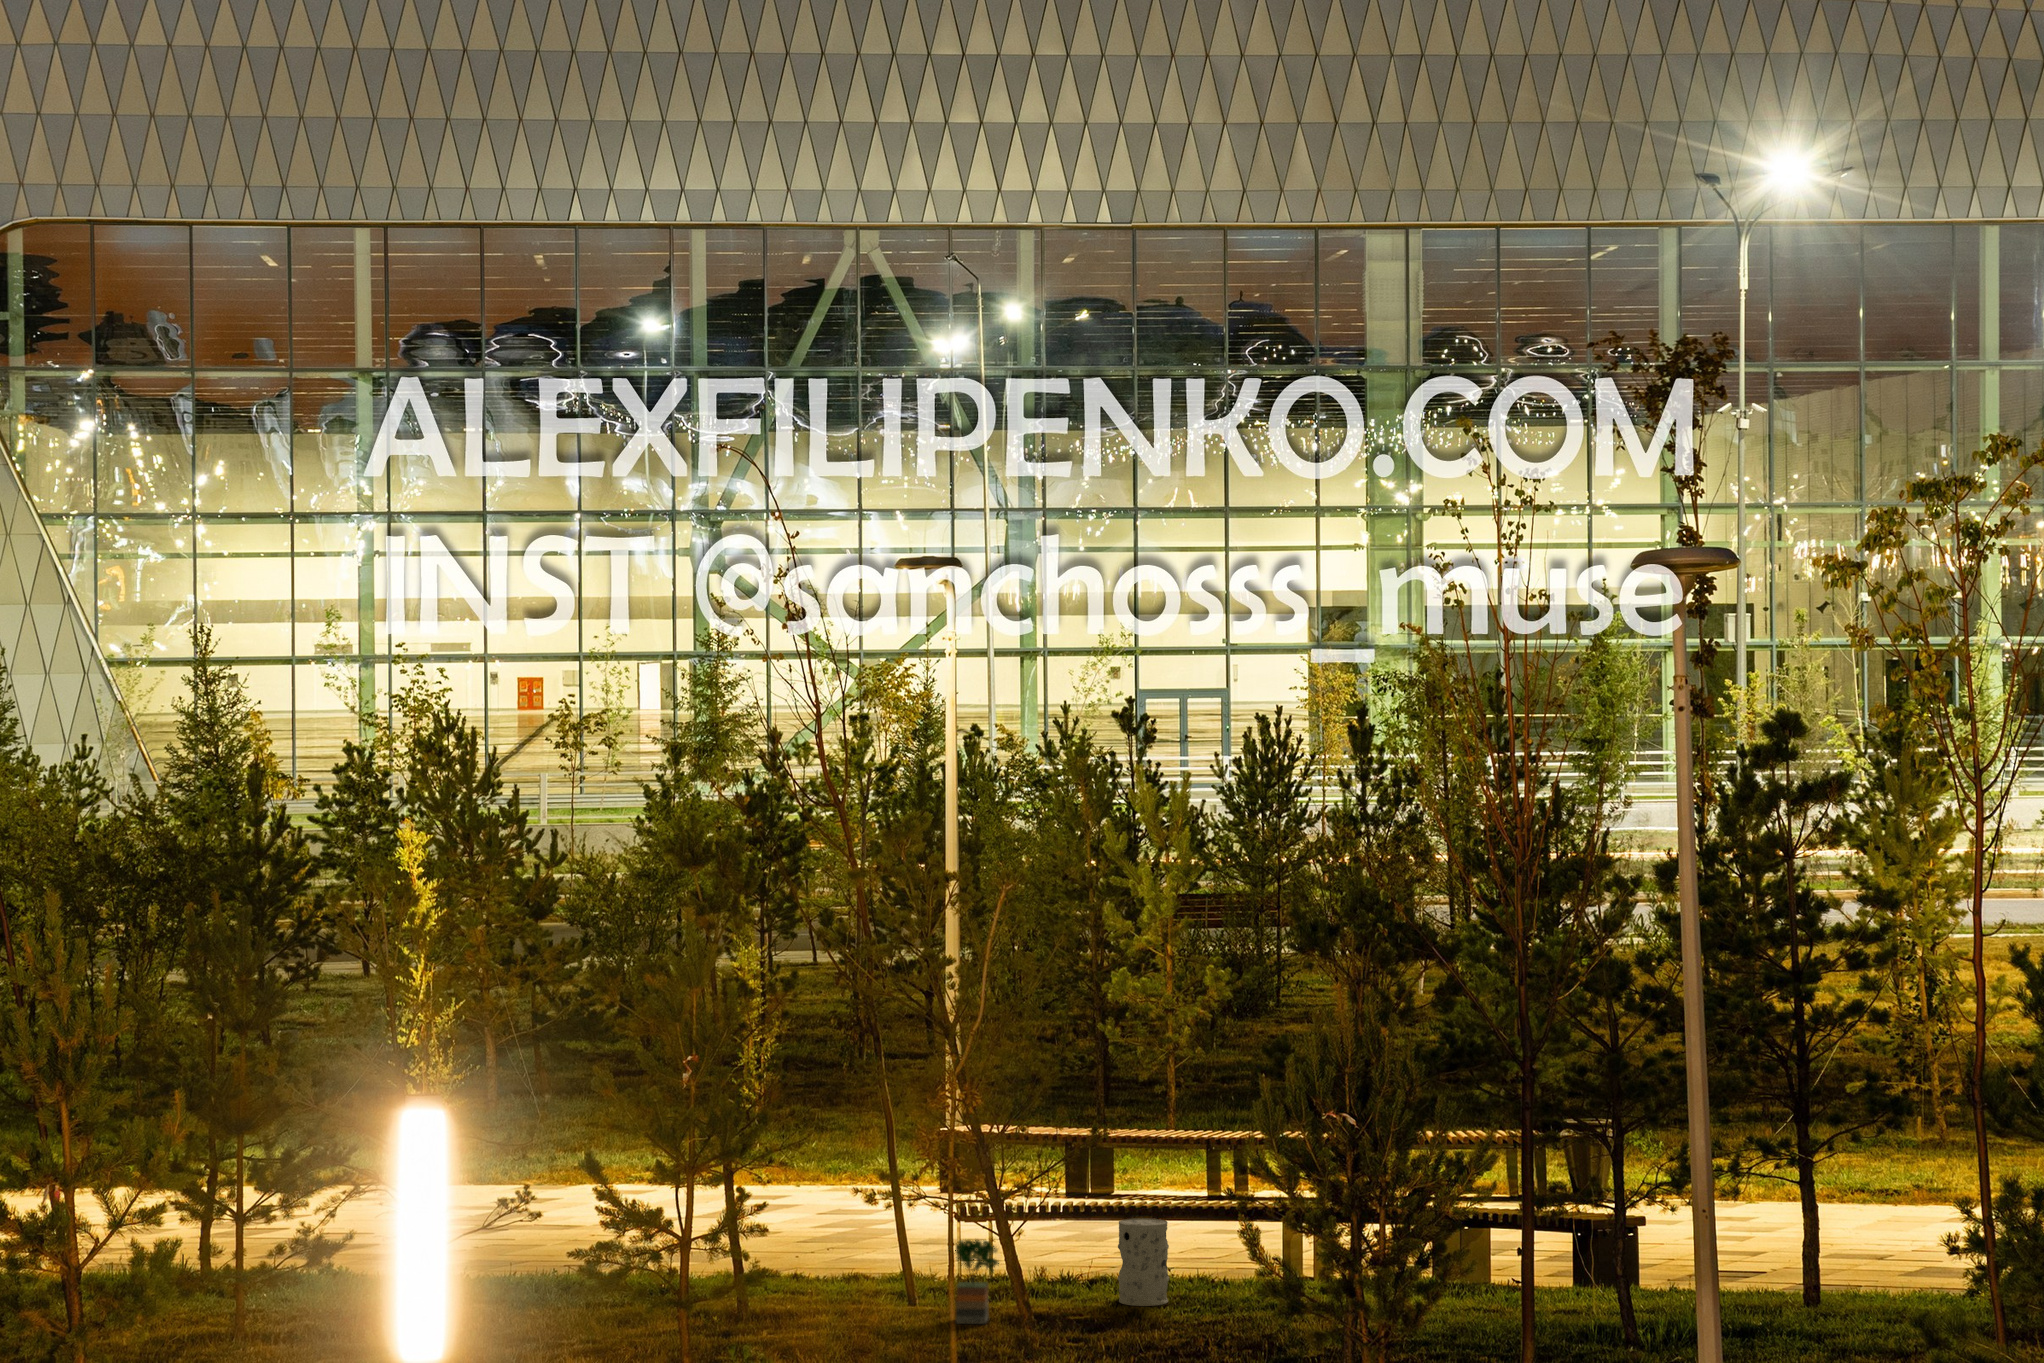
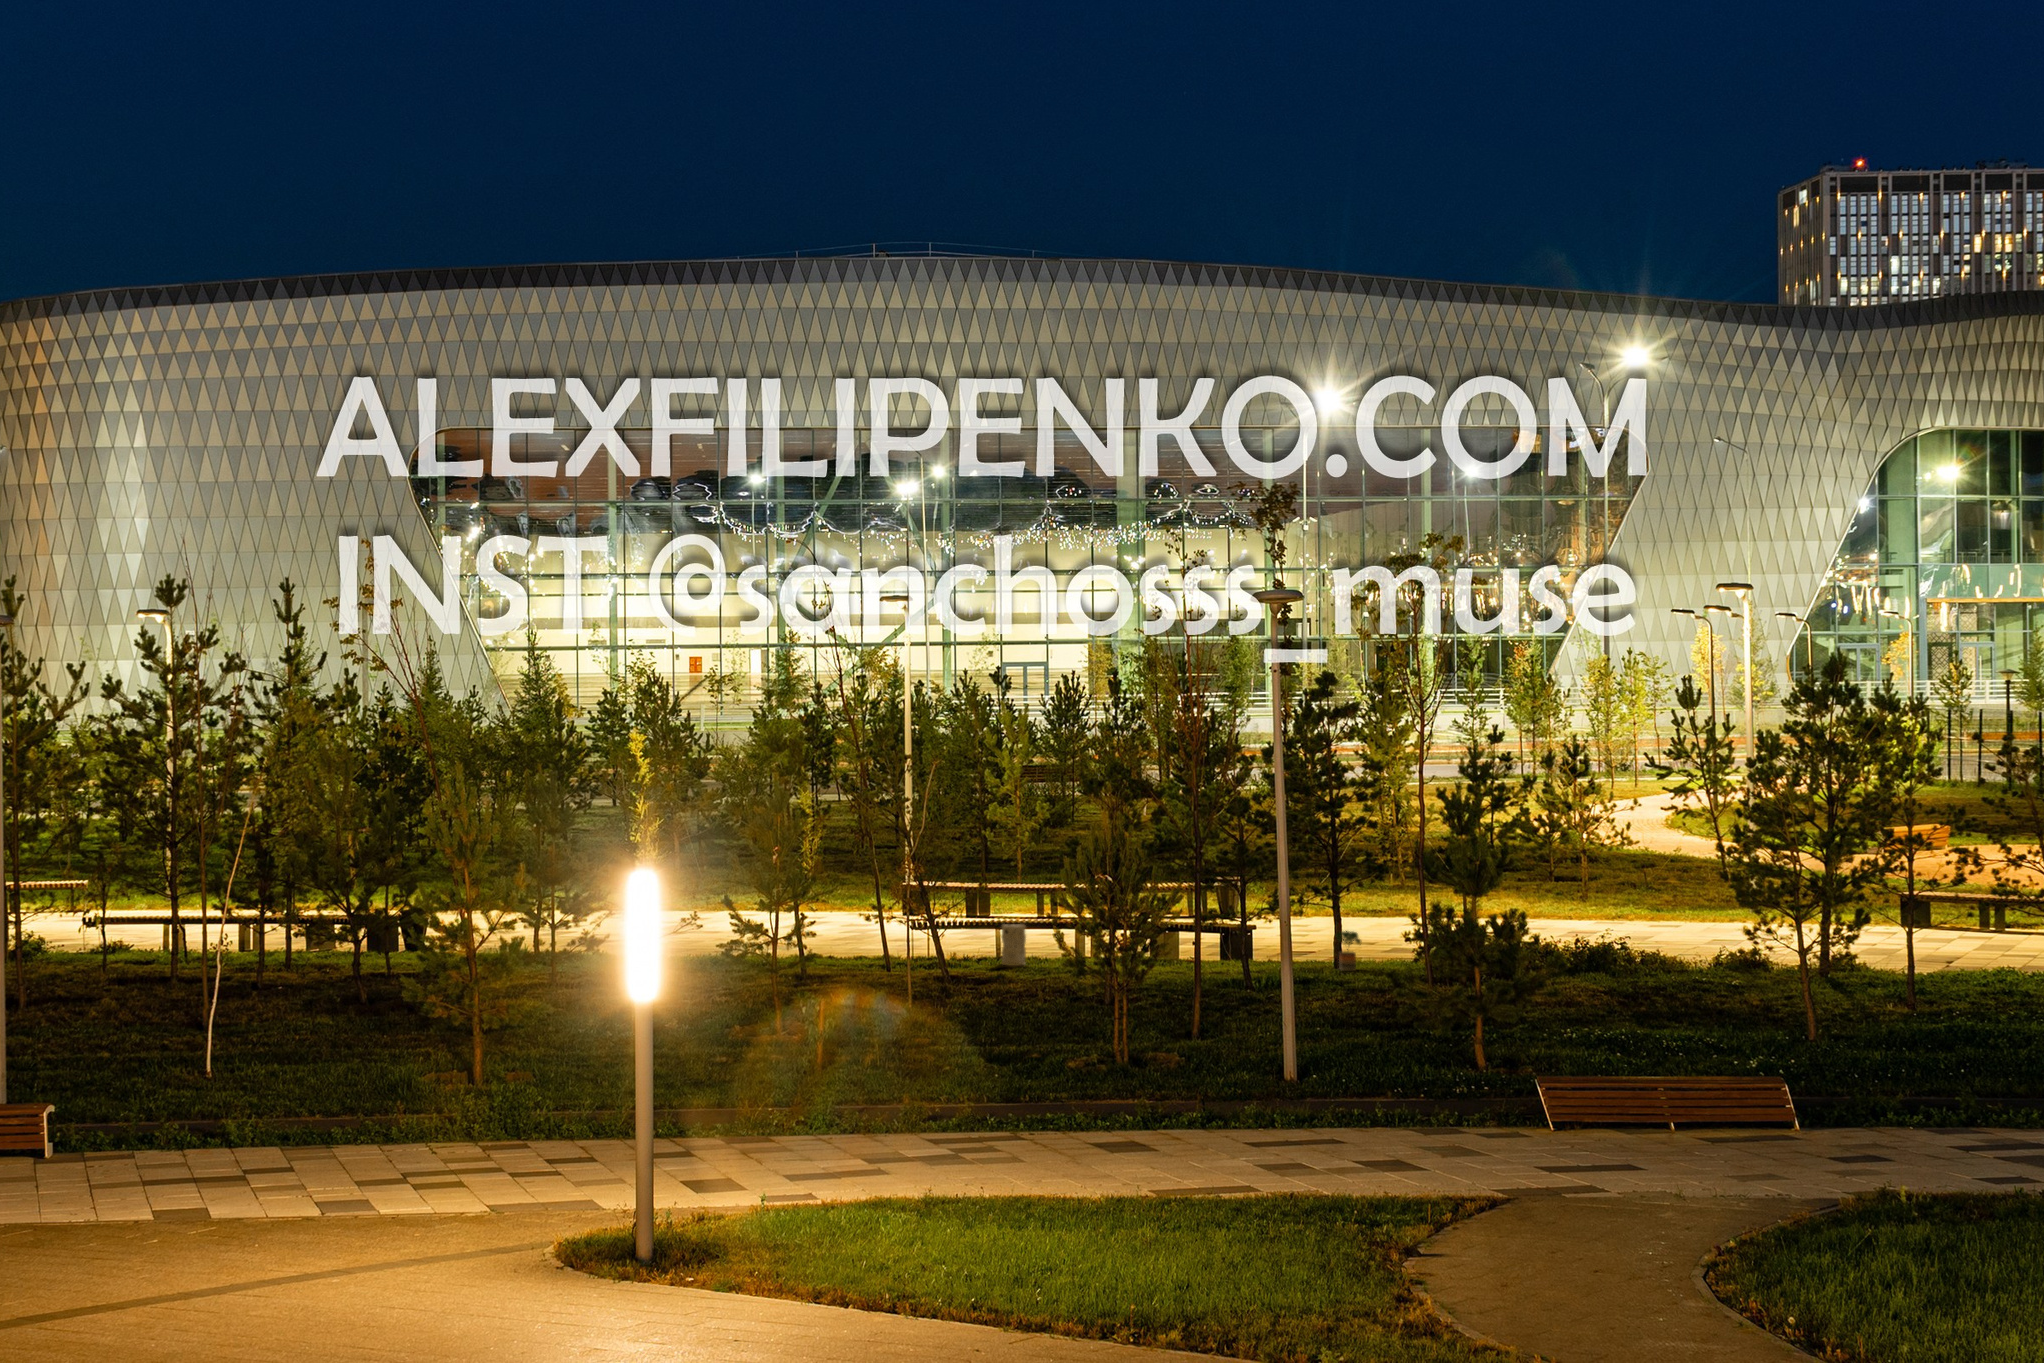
potted tree: present [949,1240,999,1324] -> present [1336,931,1361,971]

